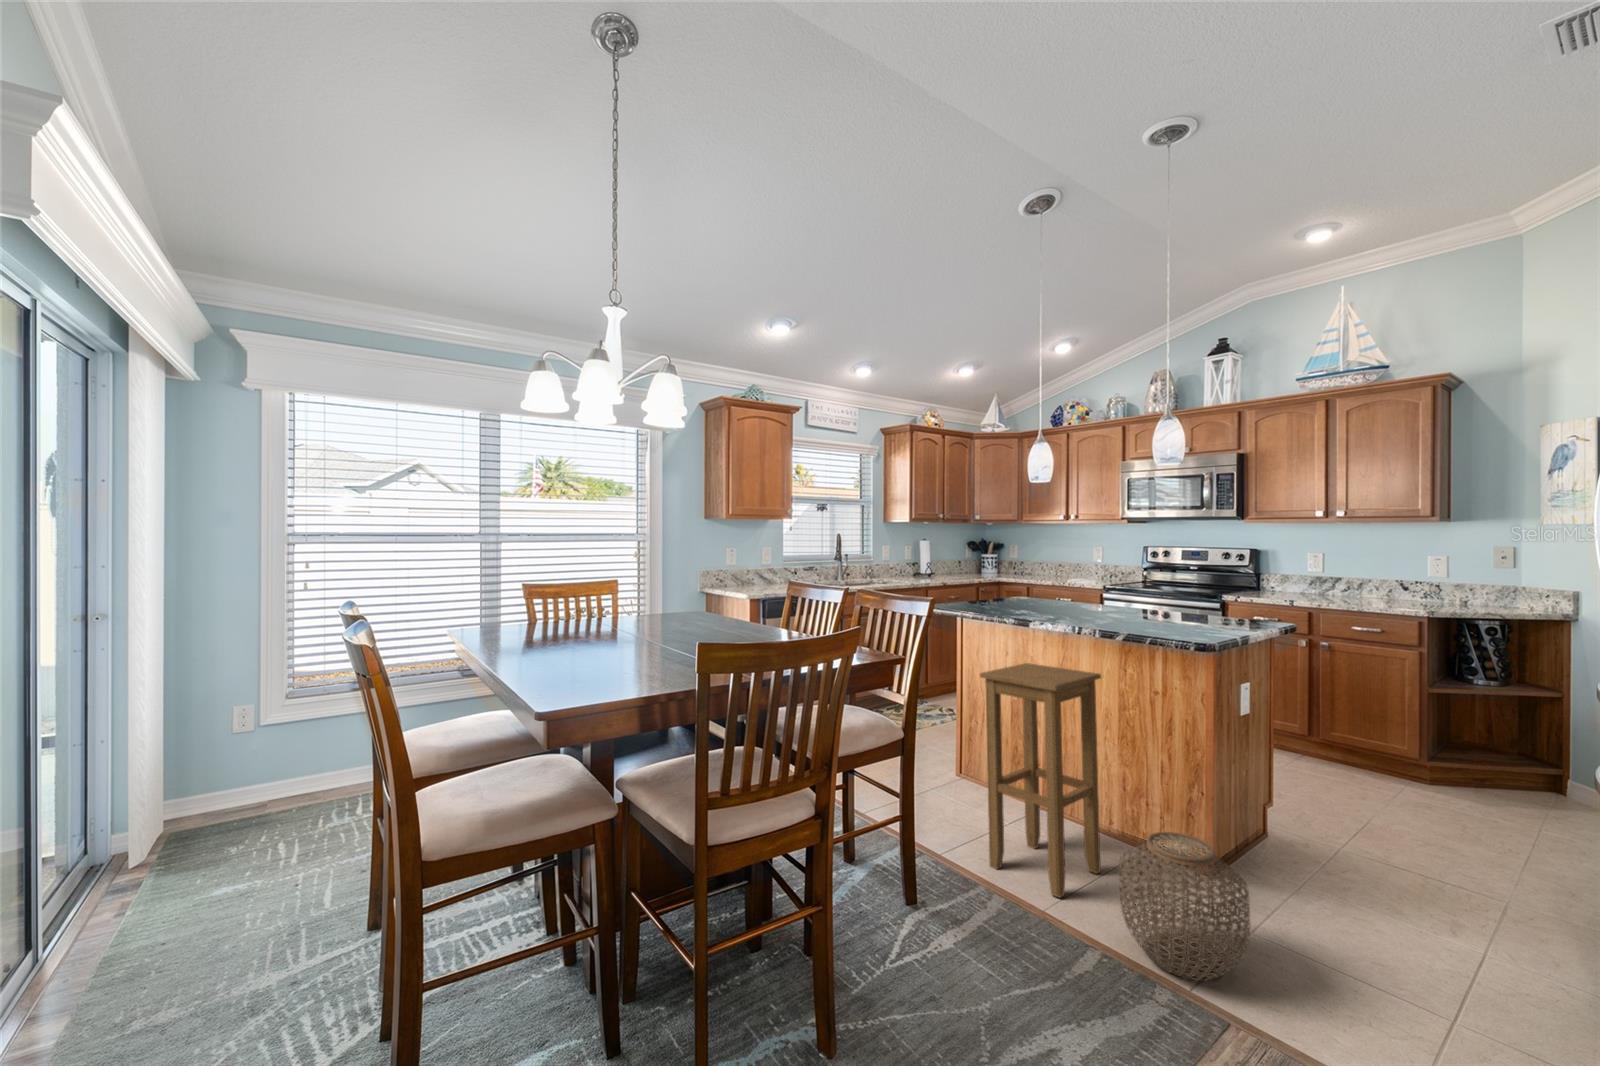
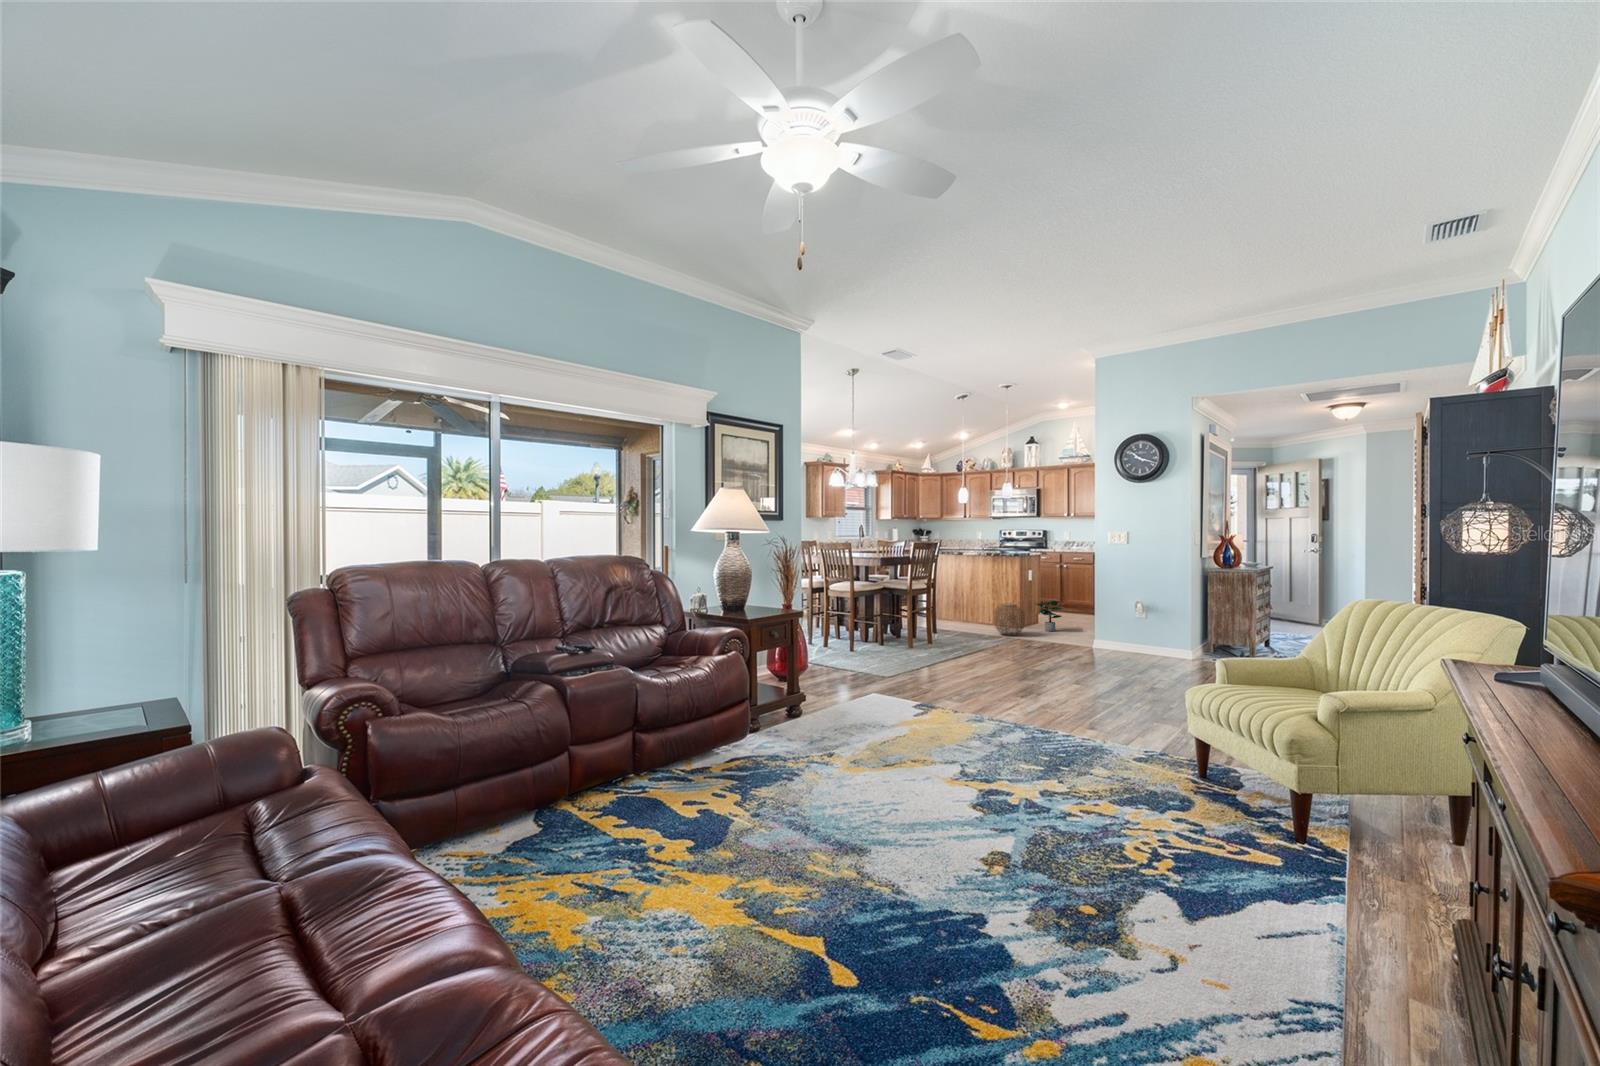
stool: present [980,663,1101,898] -> none [951,567,988,631]
potted plant: none [1276,810,1411,938] -> present [1036,601,1063,631]

